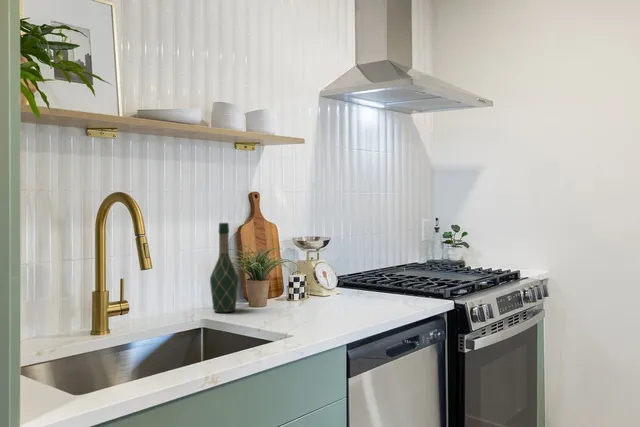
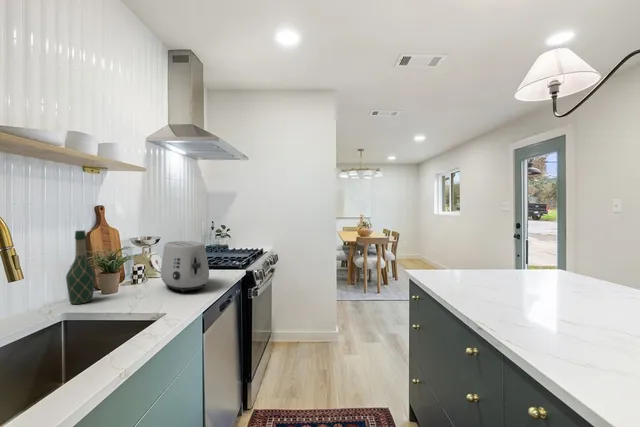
toaster: none [314,244,373,317] -> present [161,241,209,292]

